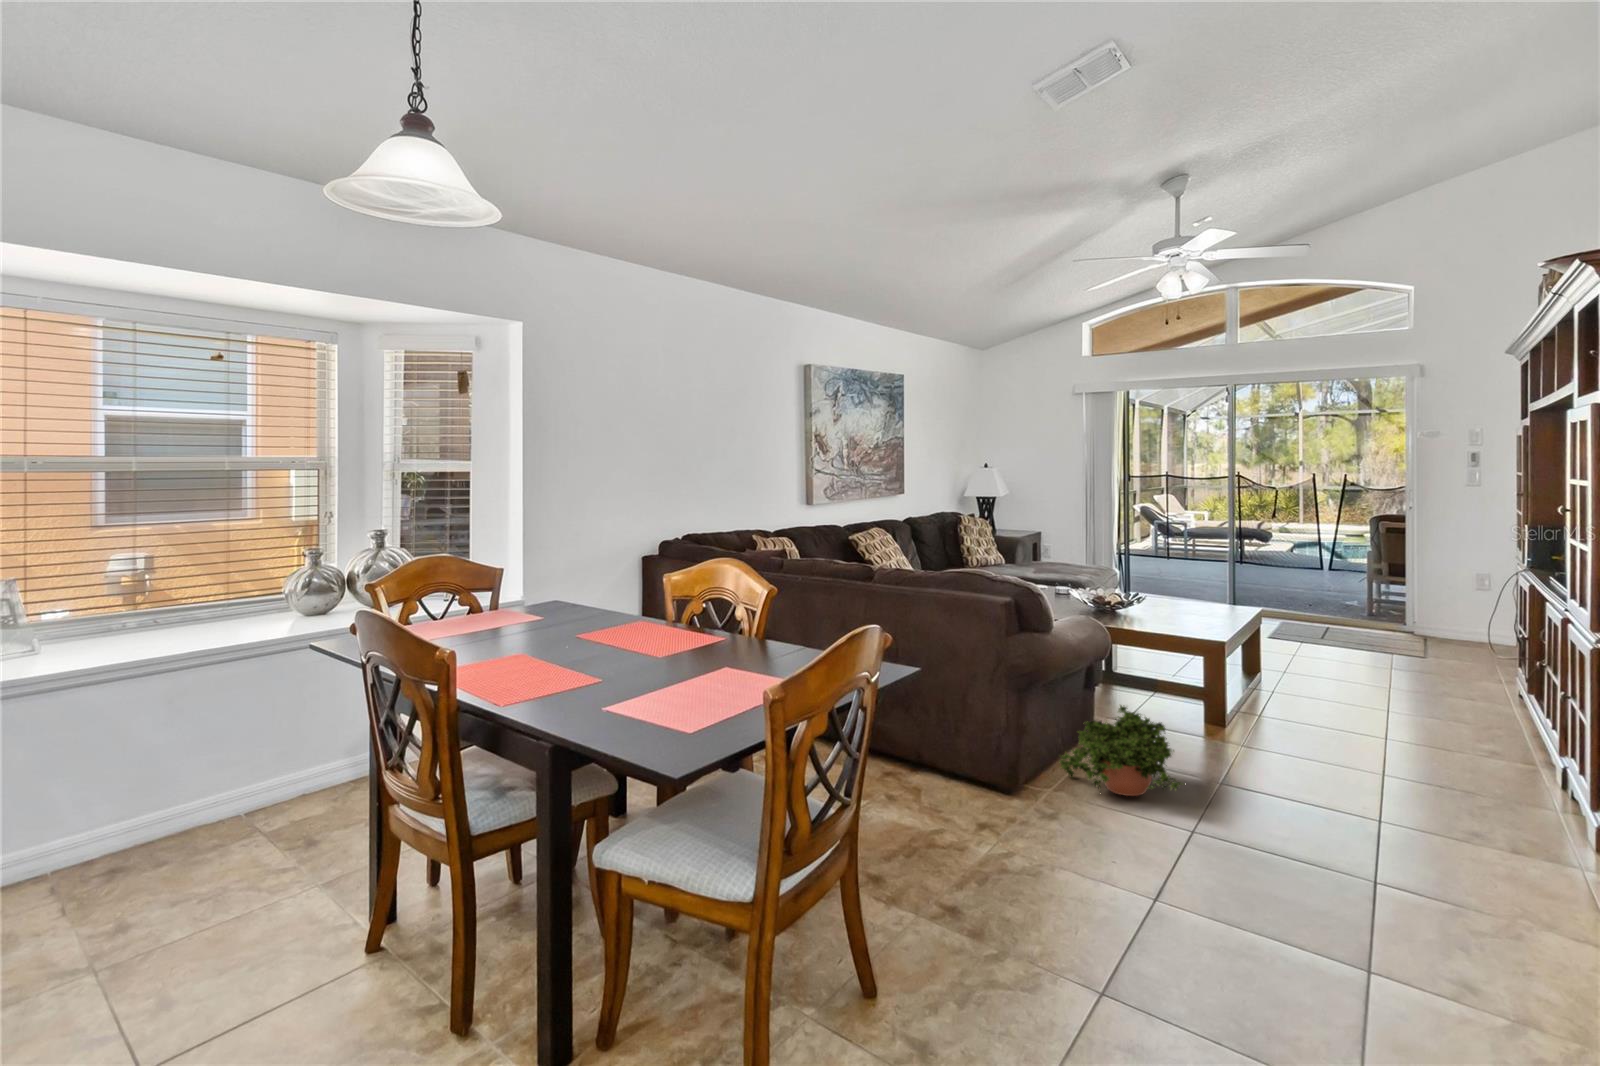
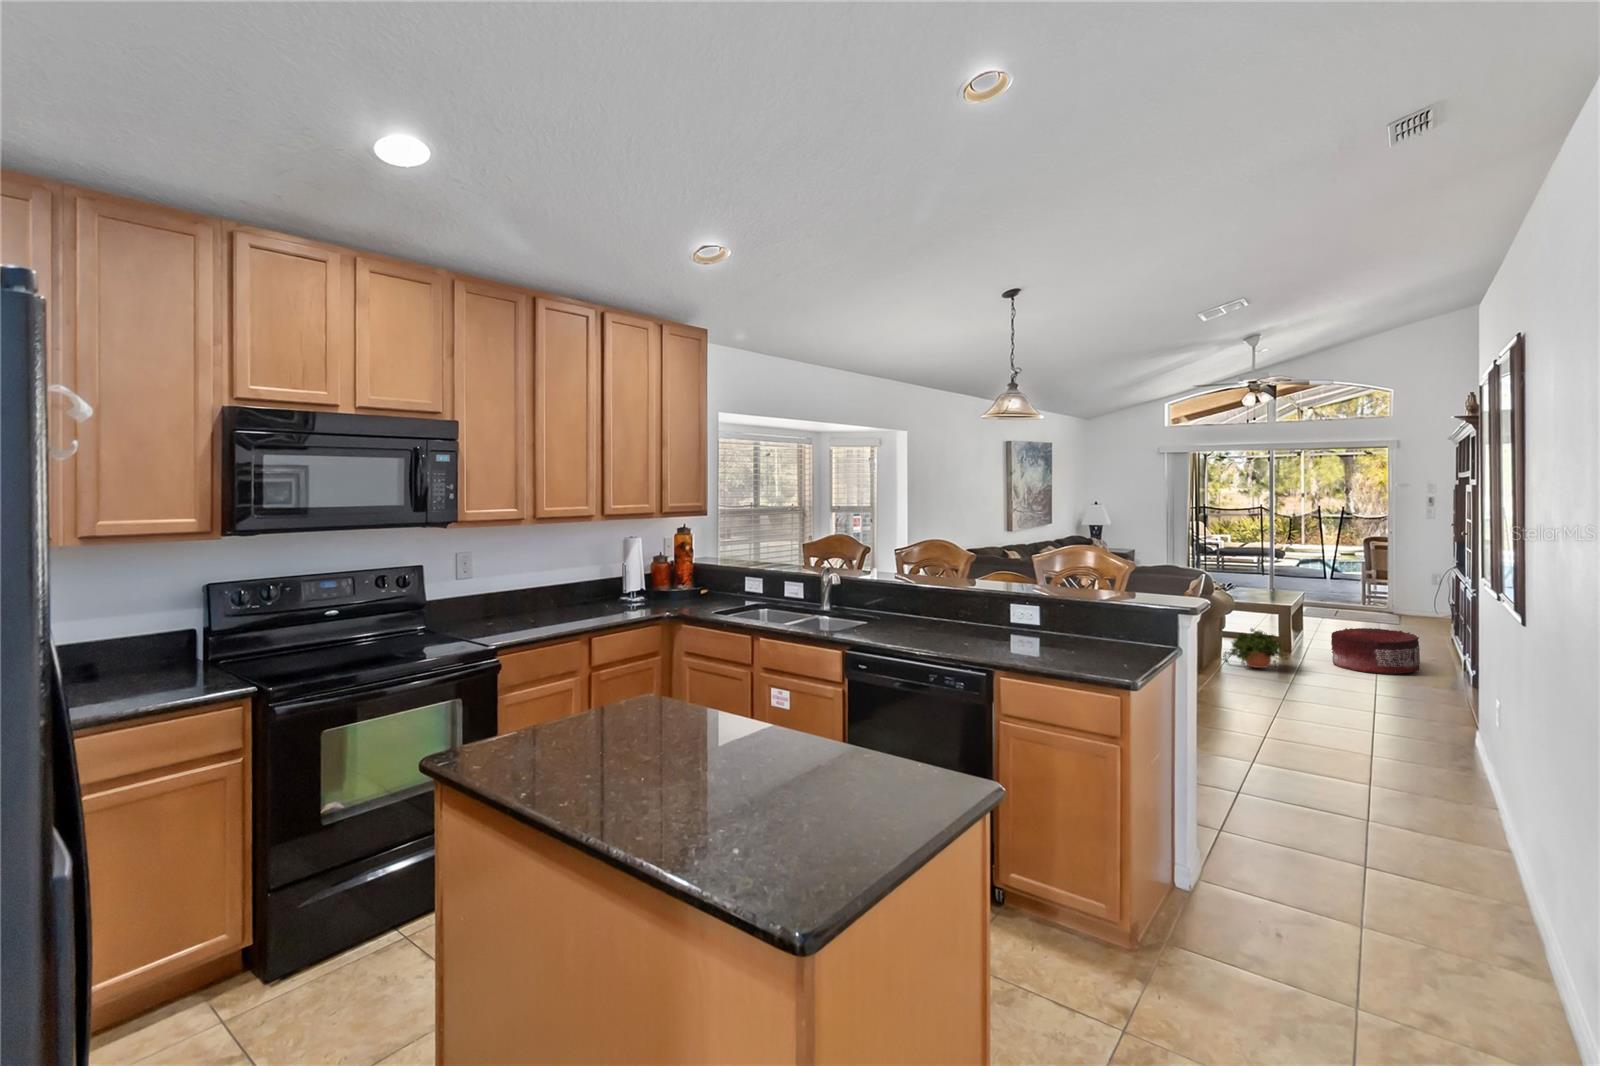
pouf: none [1285,700,1472,818] -> present [1331,628,1421,674]

